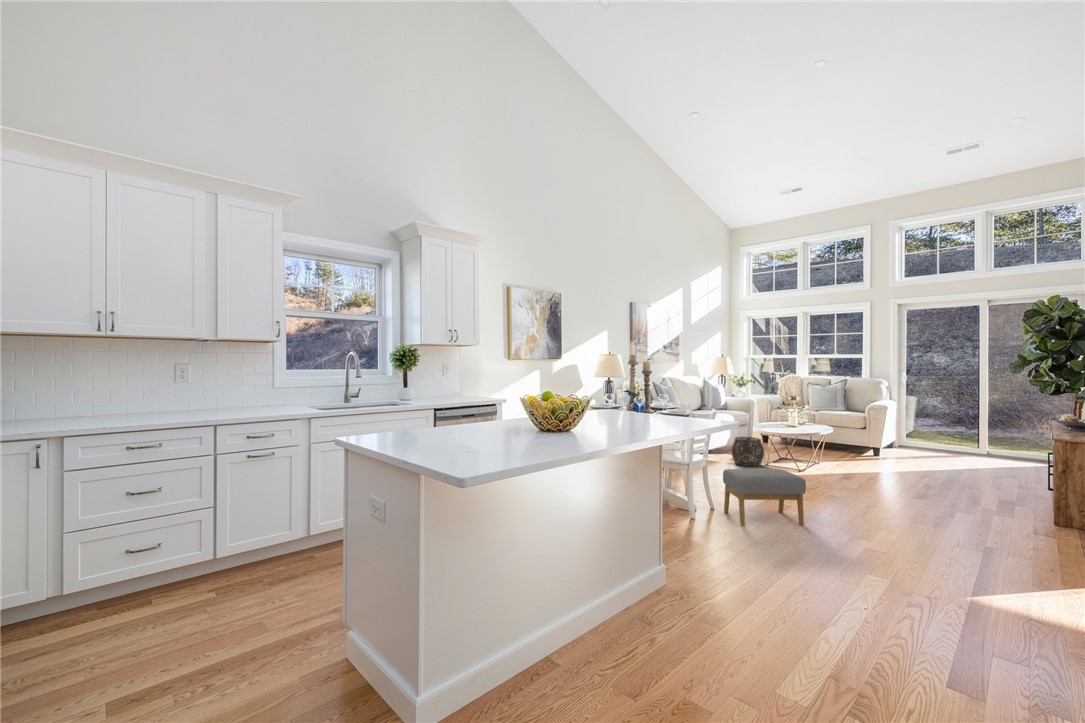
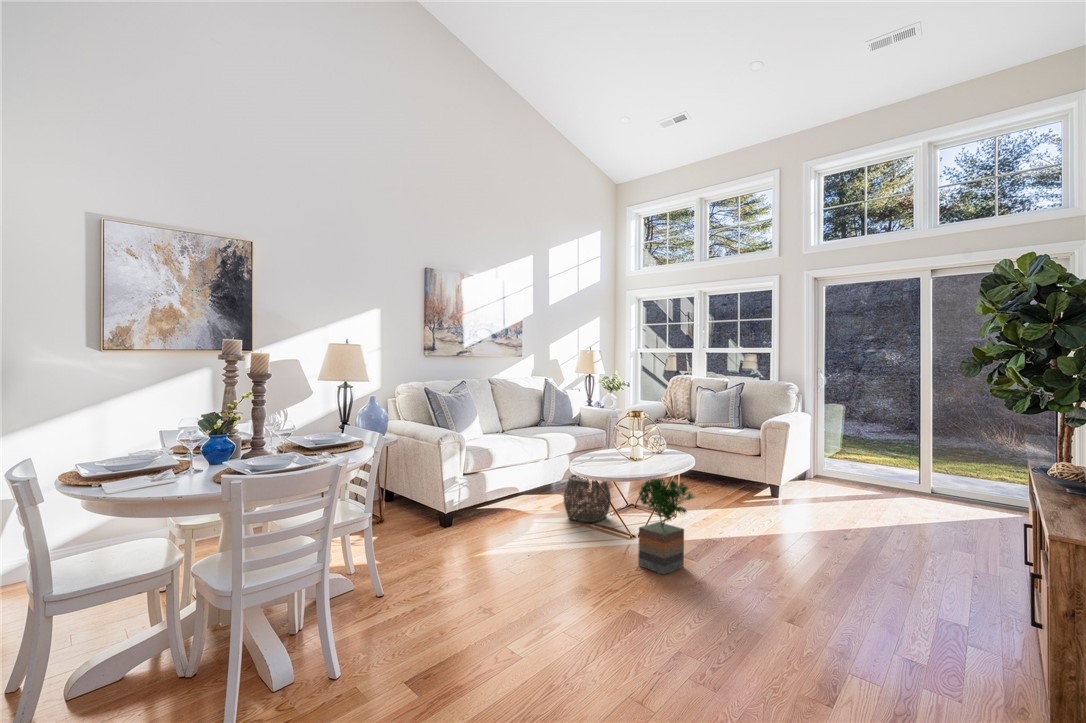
potted tree: none [798,433,836,490] -> present [638,479,694,575]
footstool: present [723,469,806,526] -> none [453,565,591,702]

